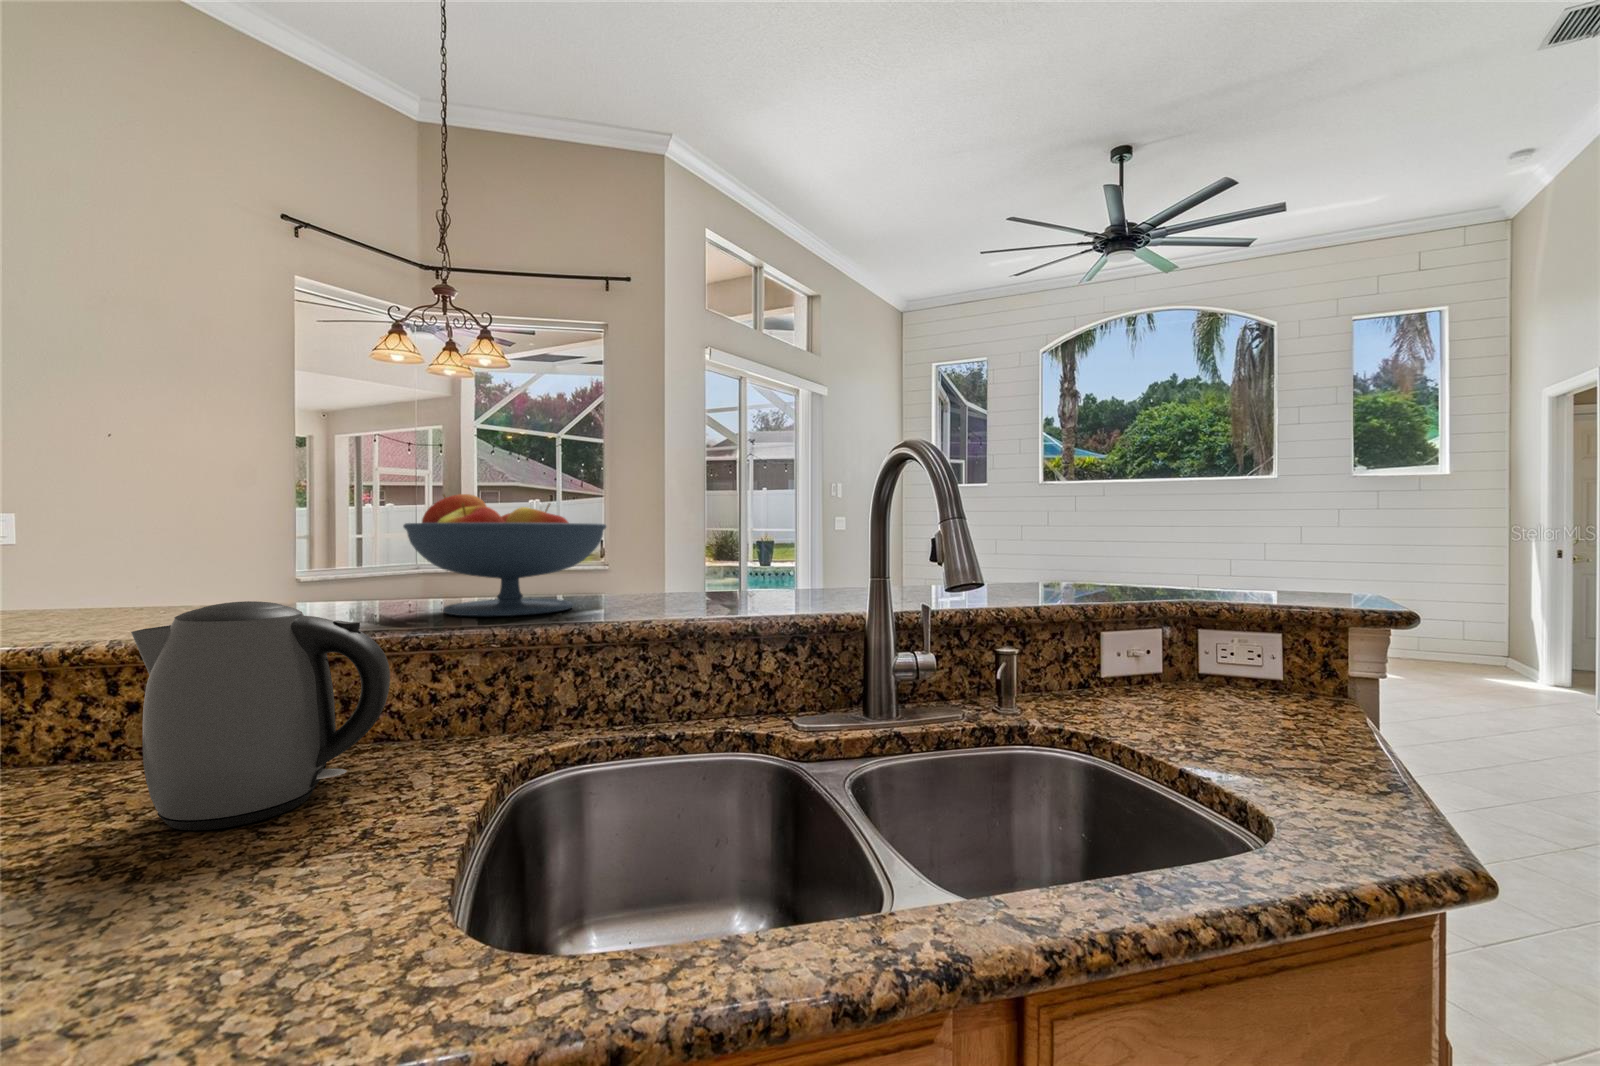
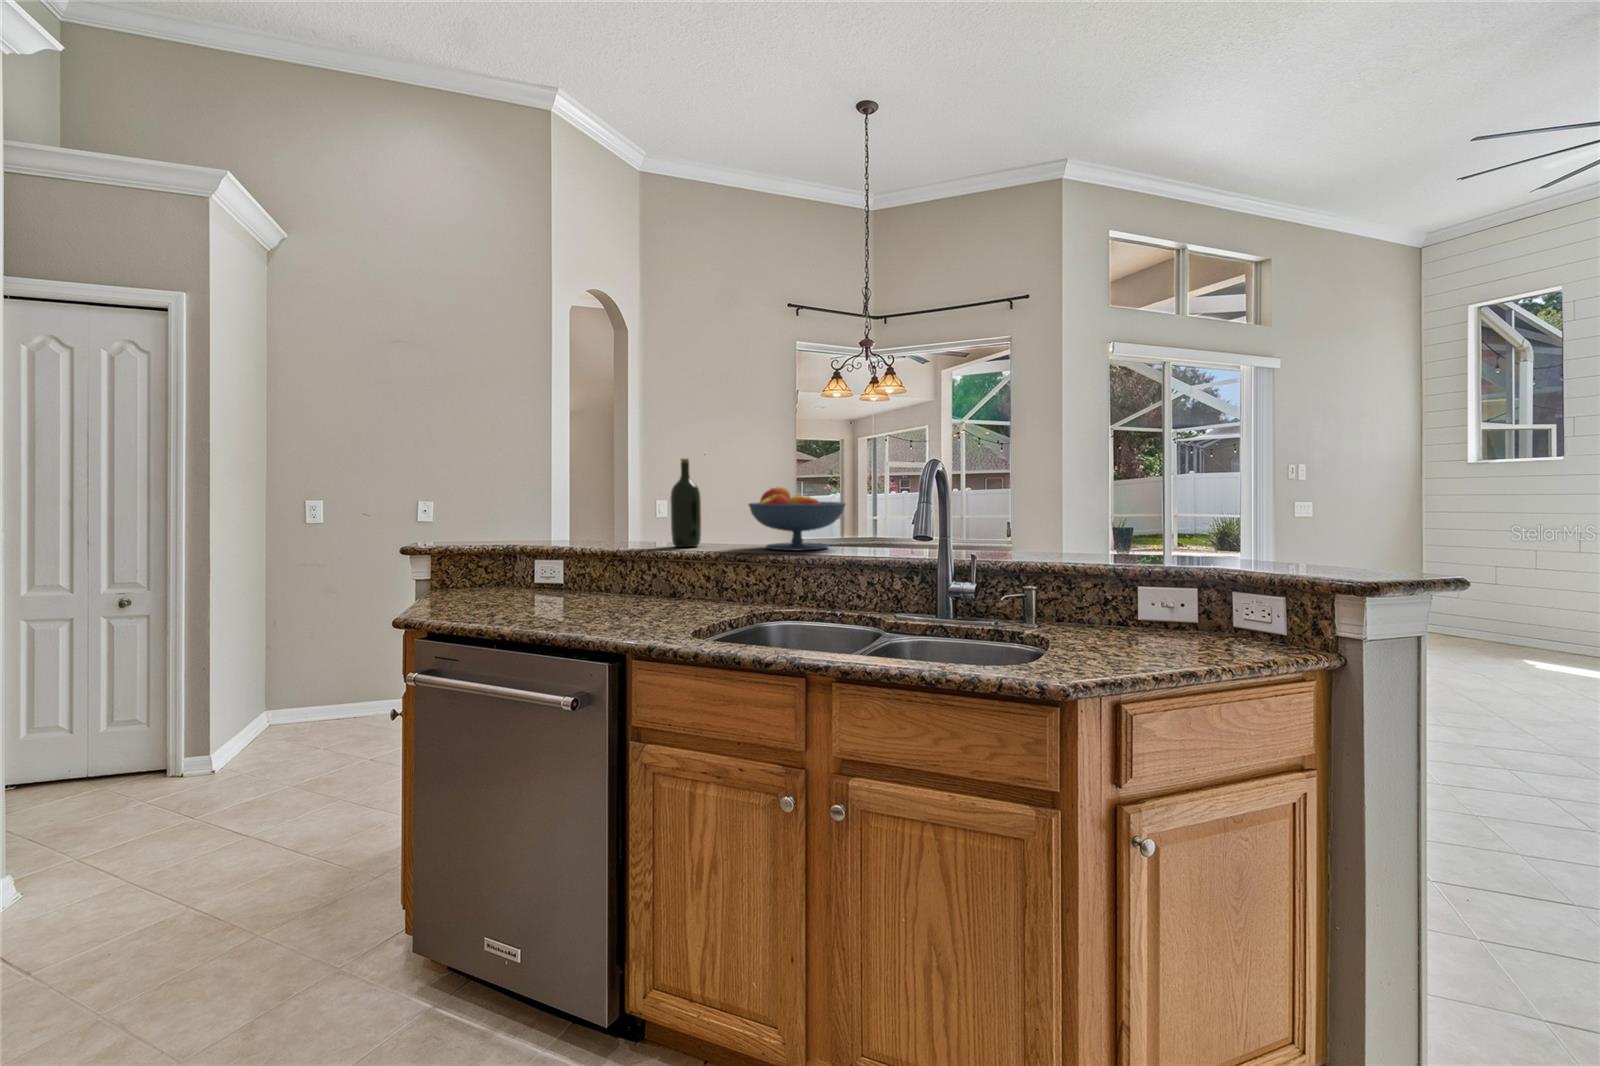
wine bottle: none [180,422,268,626] -> present [670,459,701,547]
kettle: present [131,601,390,830] -> none [641,537,715,615]

